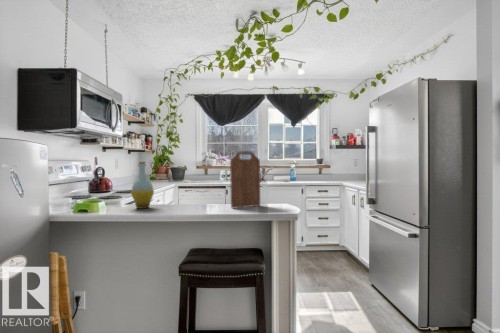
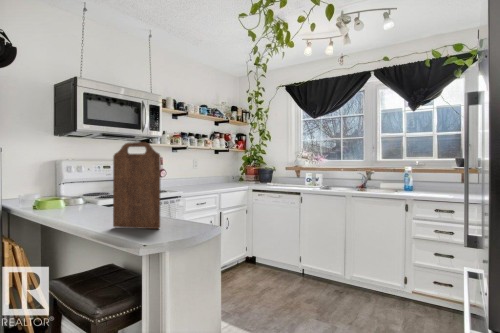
bottle: present [131,162,154,209] -> none [60,159,90,213]

